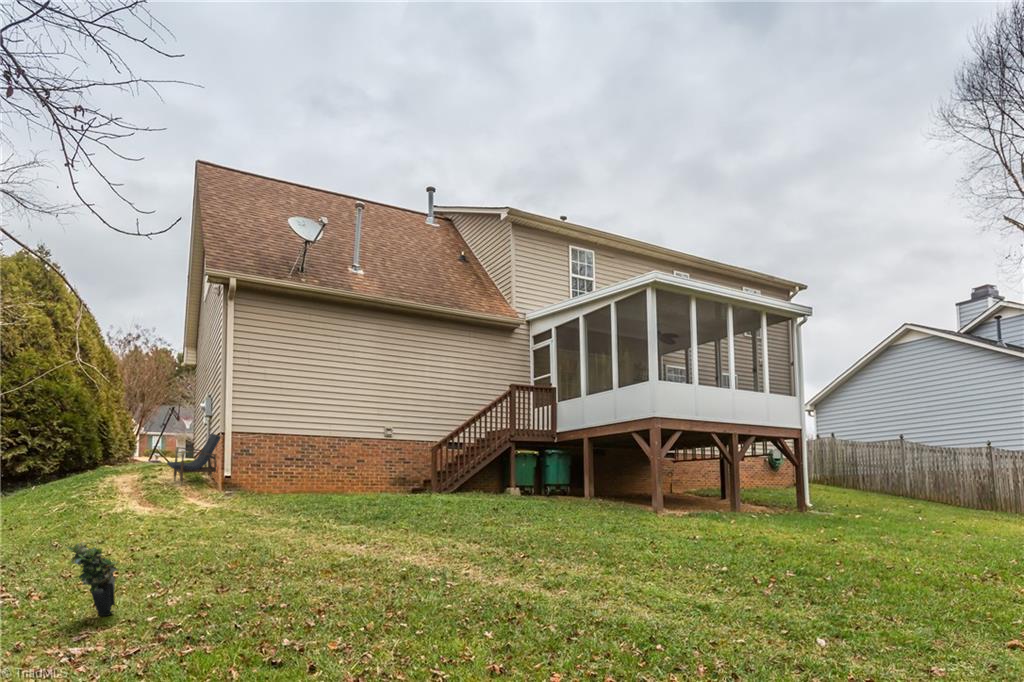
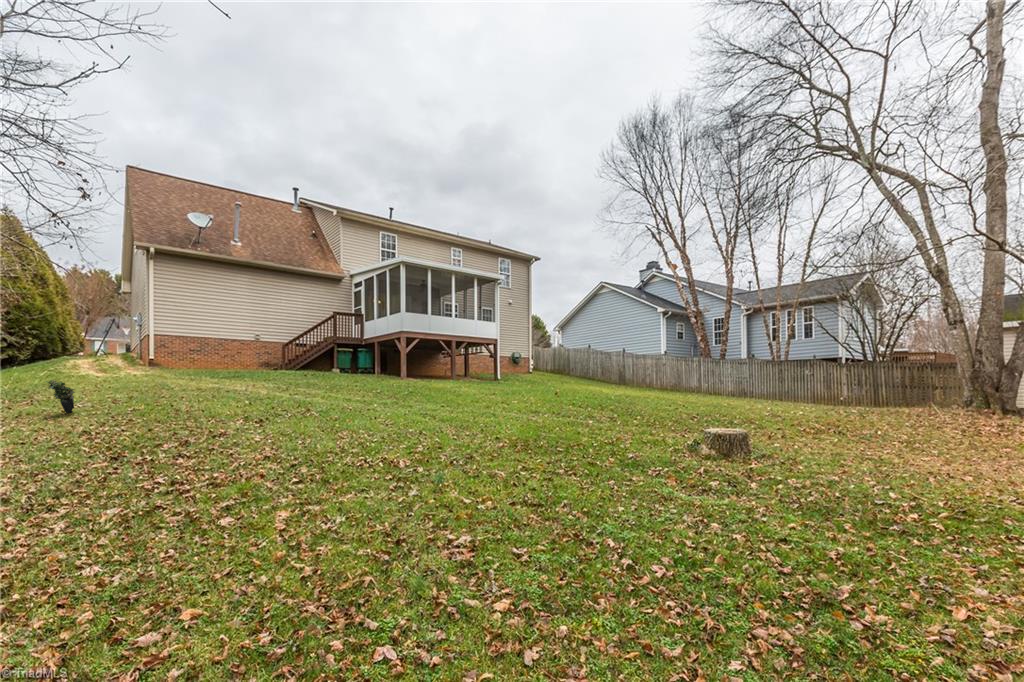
lounge chair: present [167,434,220,486] -> none [110,335,146,365]

